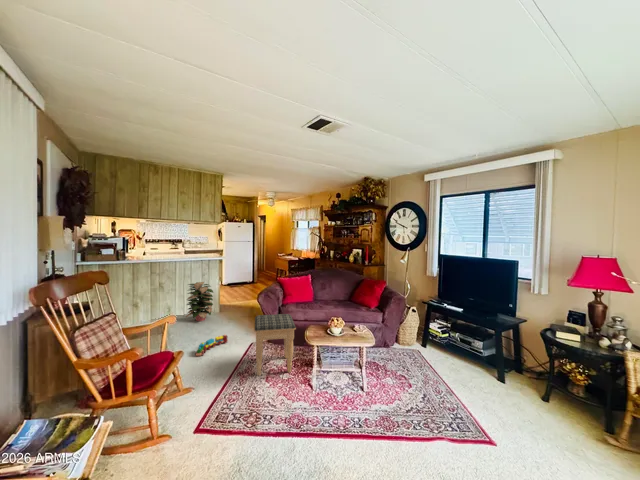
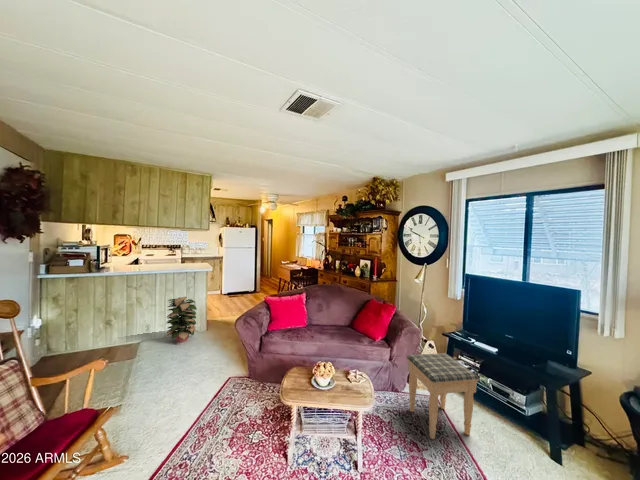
footstool: present [255,314,296,376] -> present [407,353,479,439]
toy train: present [195,335,228,356] -> none [155,365,202,396]

